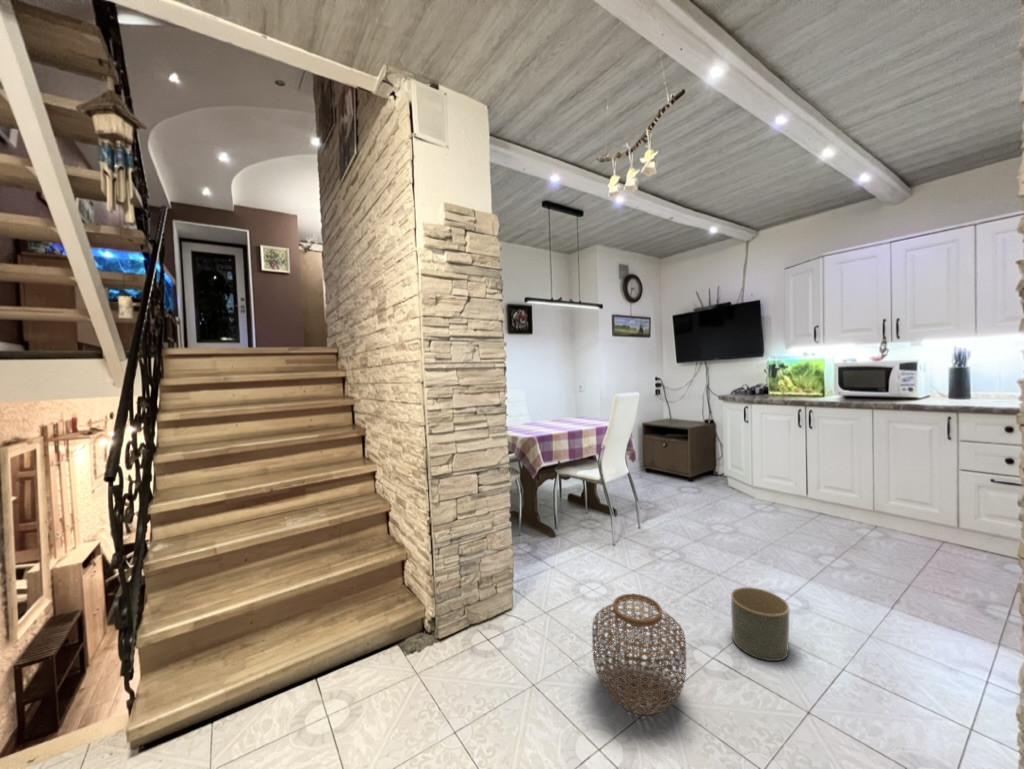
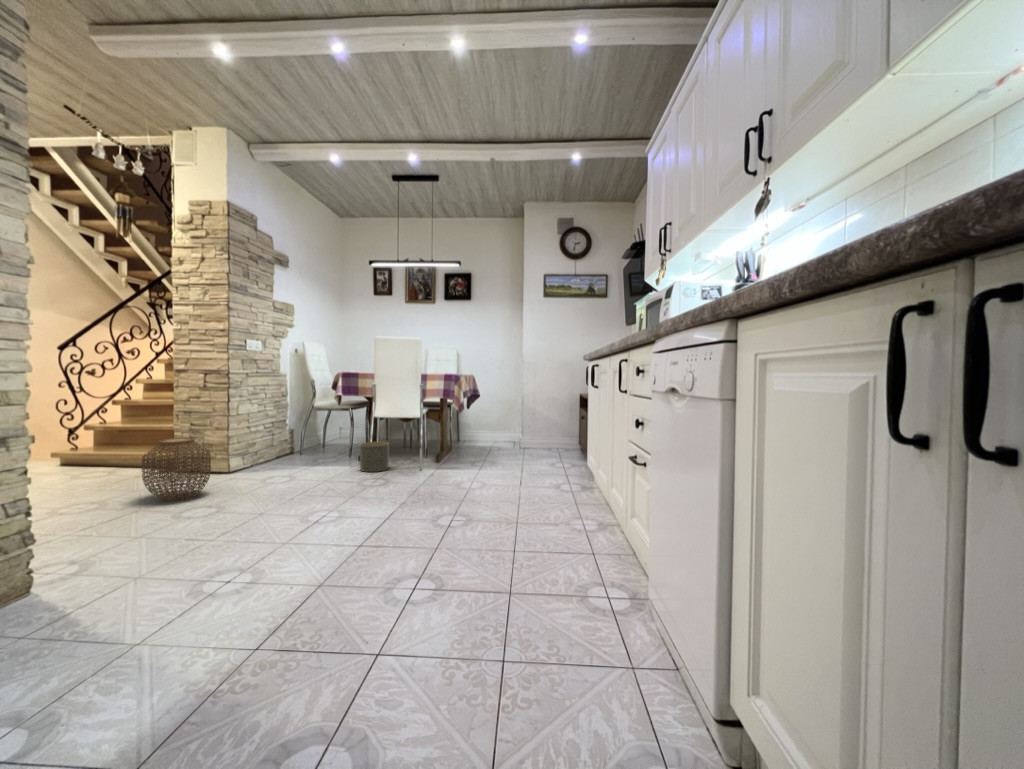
planter: present [731,587,789,661] -> present [360,442,389,472]

